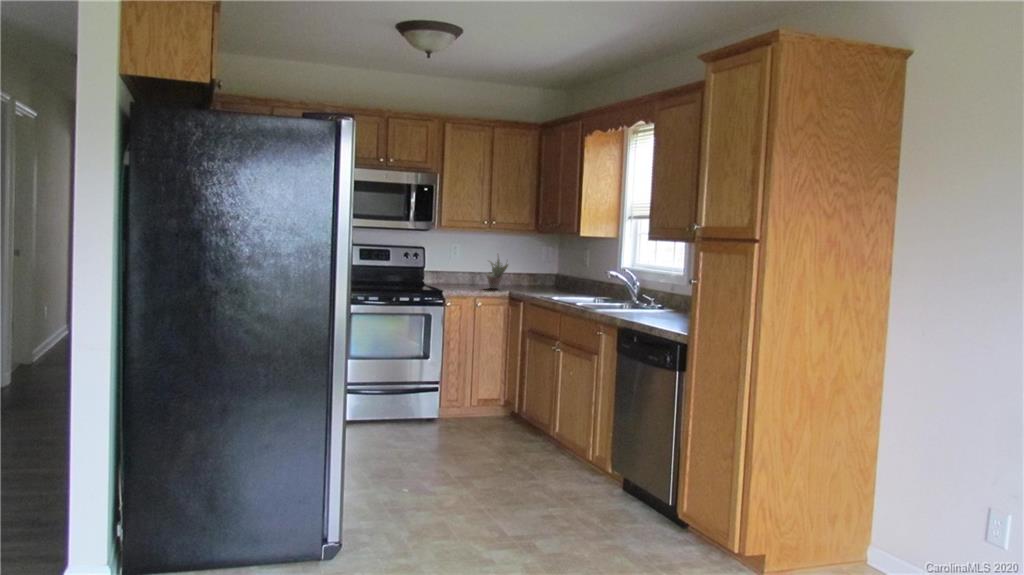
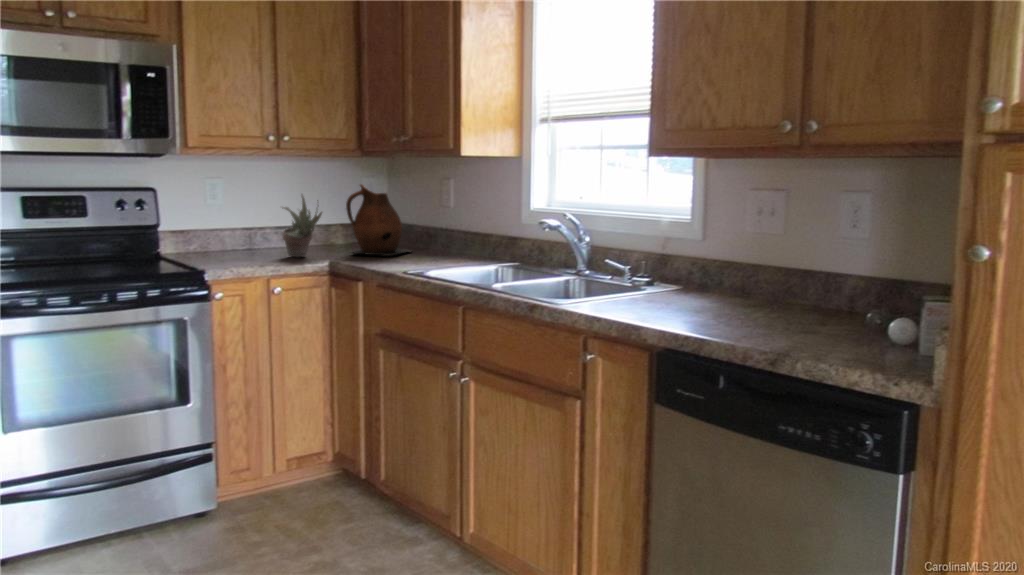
ceramic pitcher: none [523,250,560,291] -> present [346,185,409,256]

